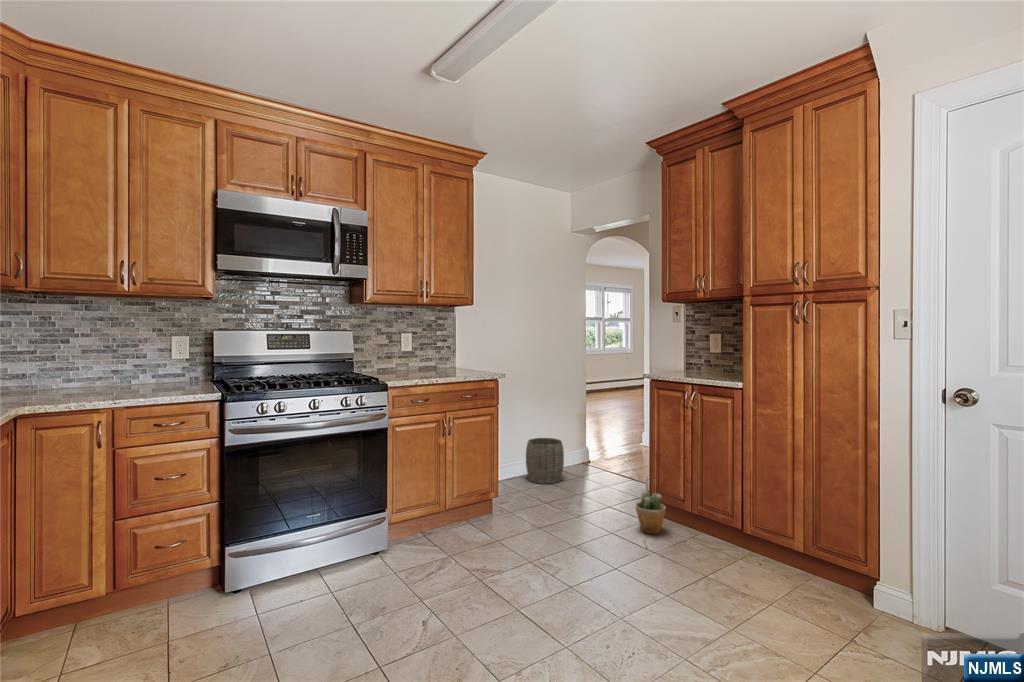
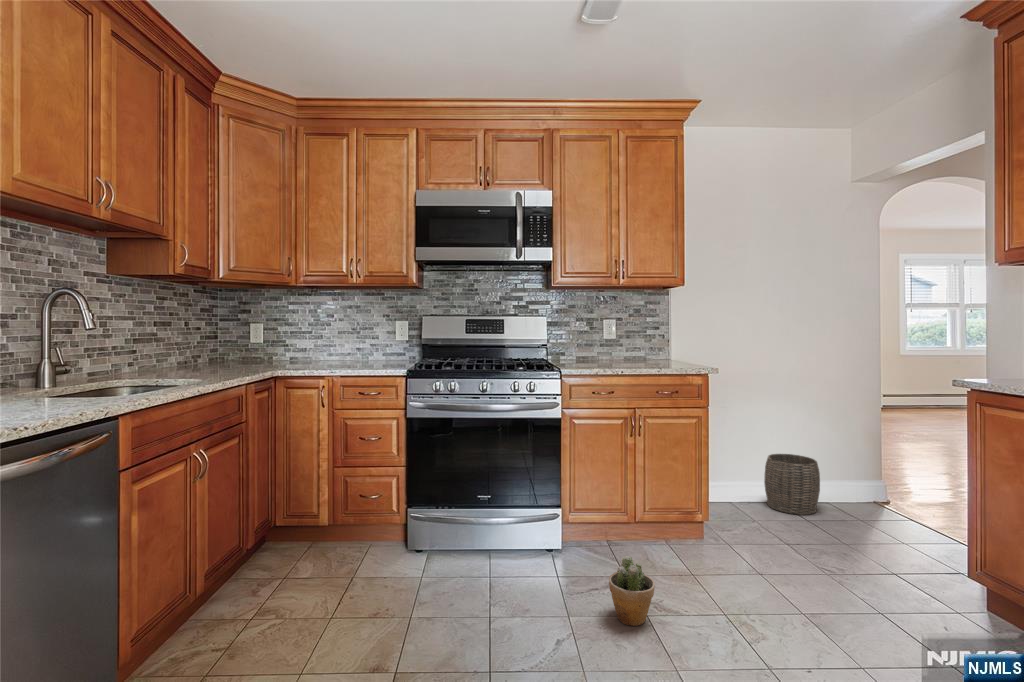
potted plant: present [636,491,666,534] -> present [609,556,655,626]

